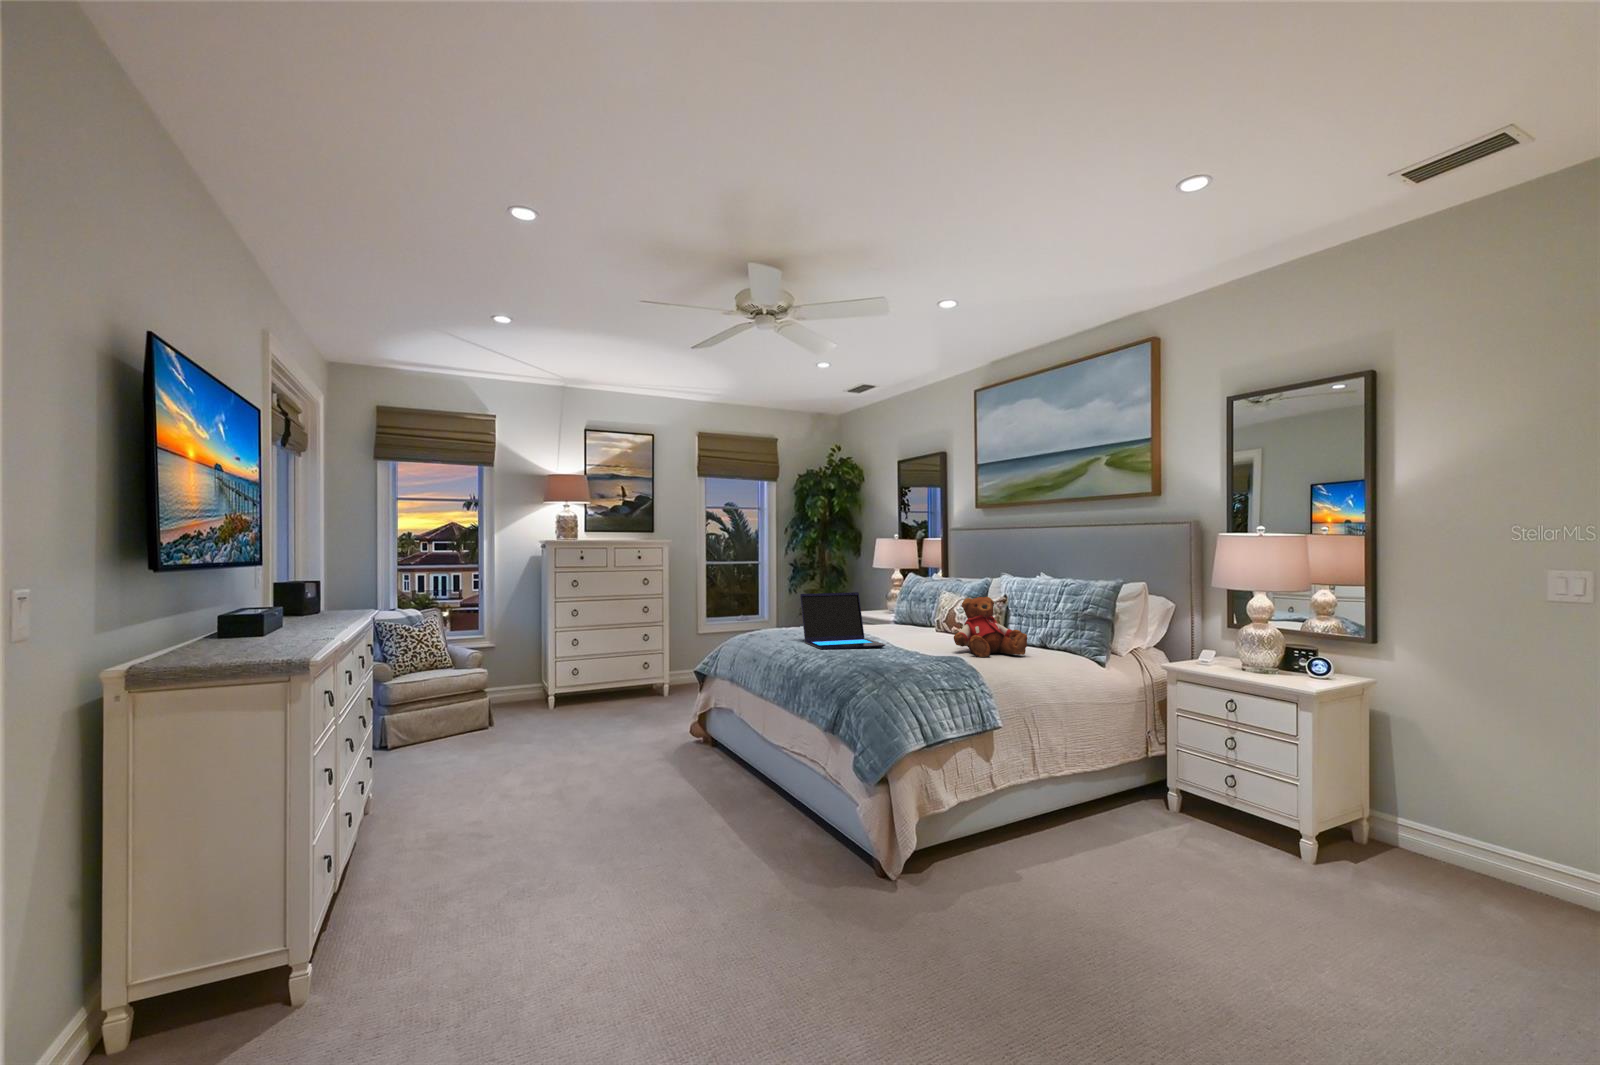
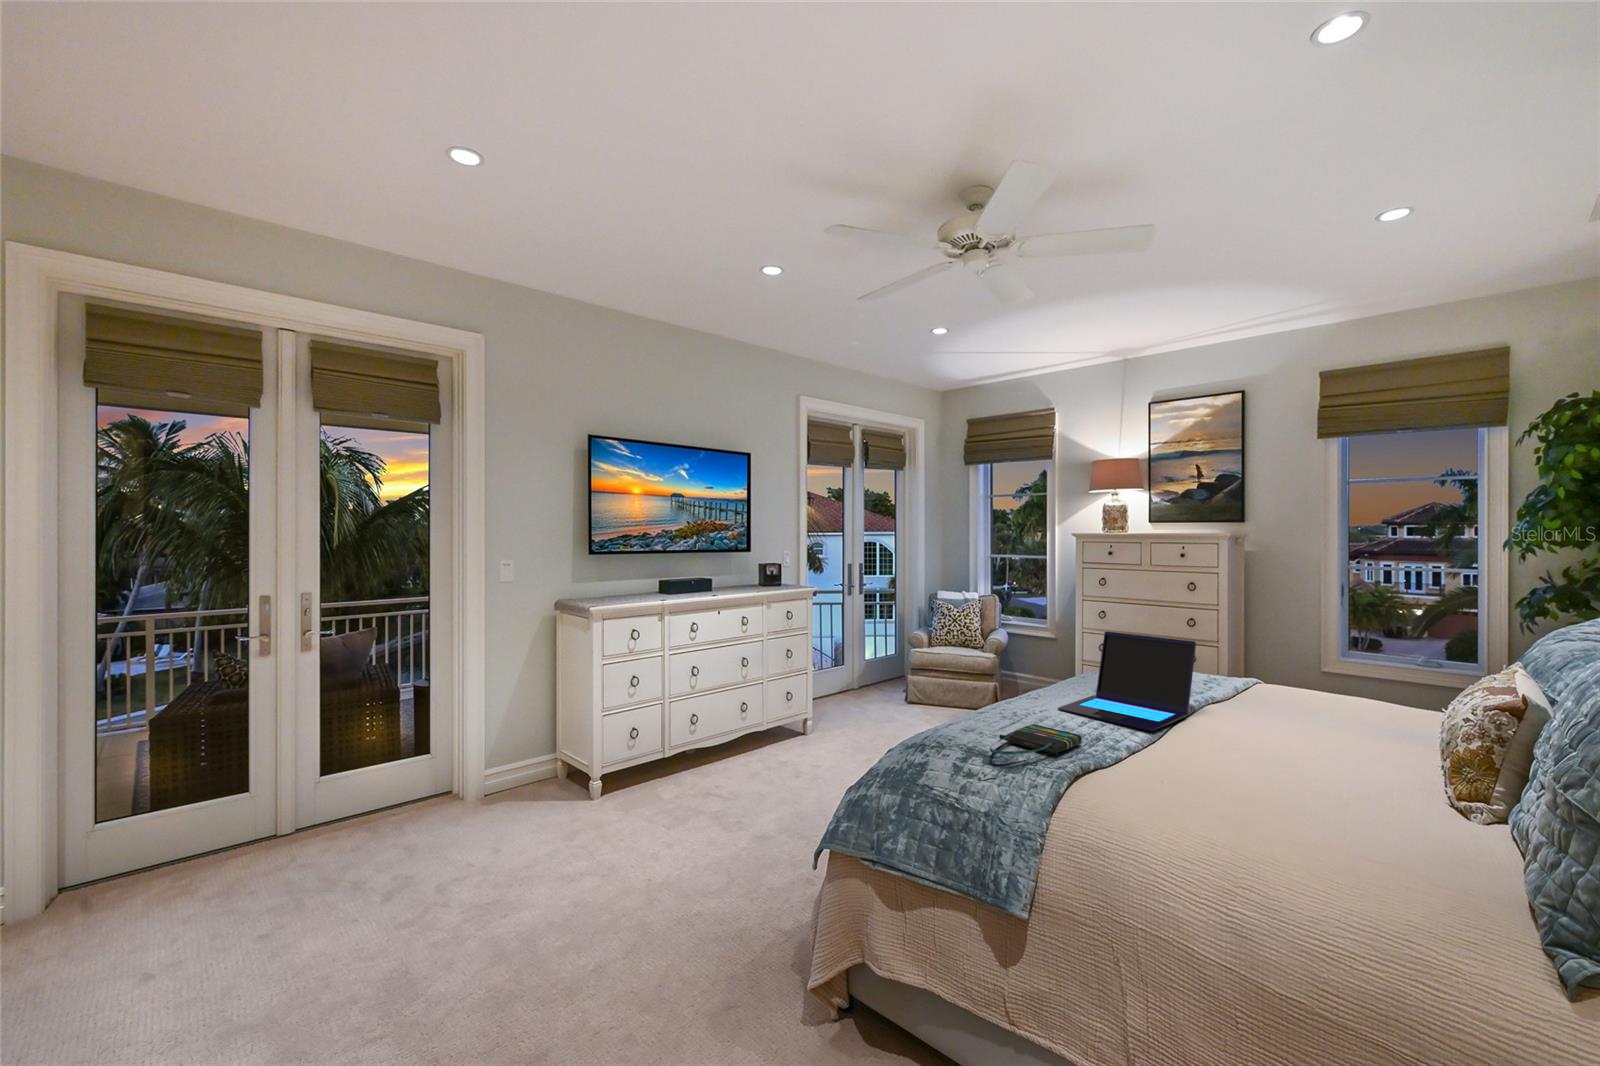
teddy bear: present [954,597,1028,657] -> none [1207,687,1374,829]
tote bag: none [858,650,917,670] -> present [990,724,1081,767]

